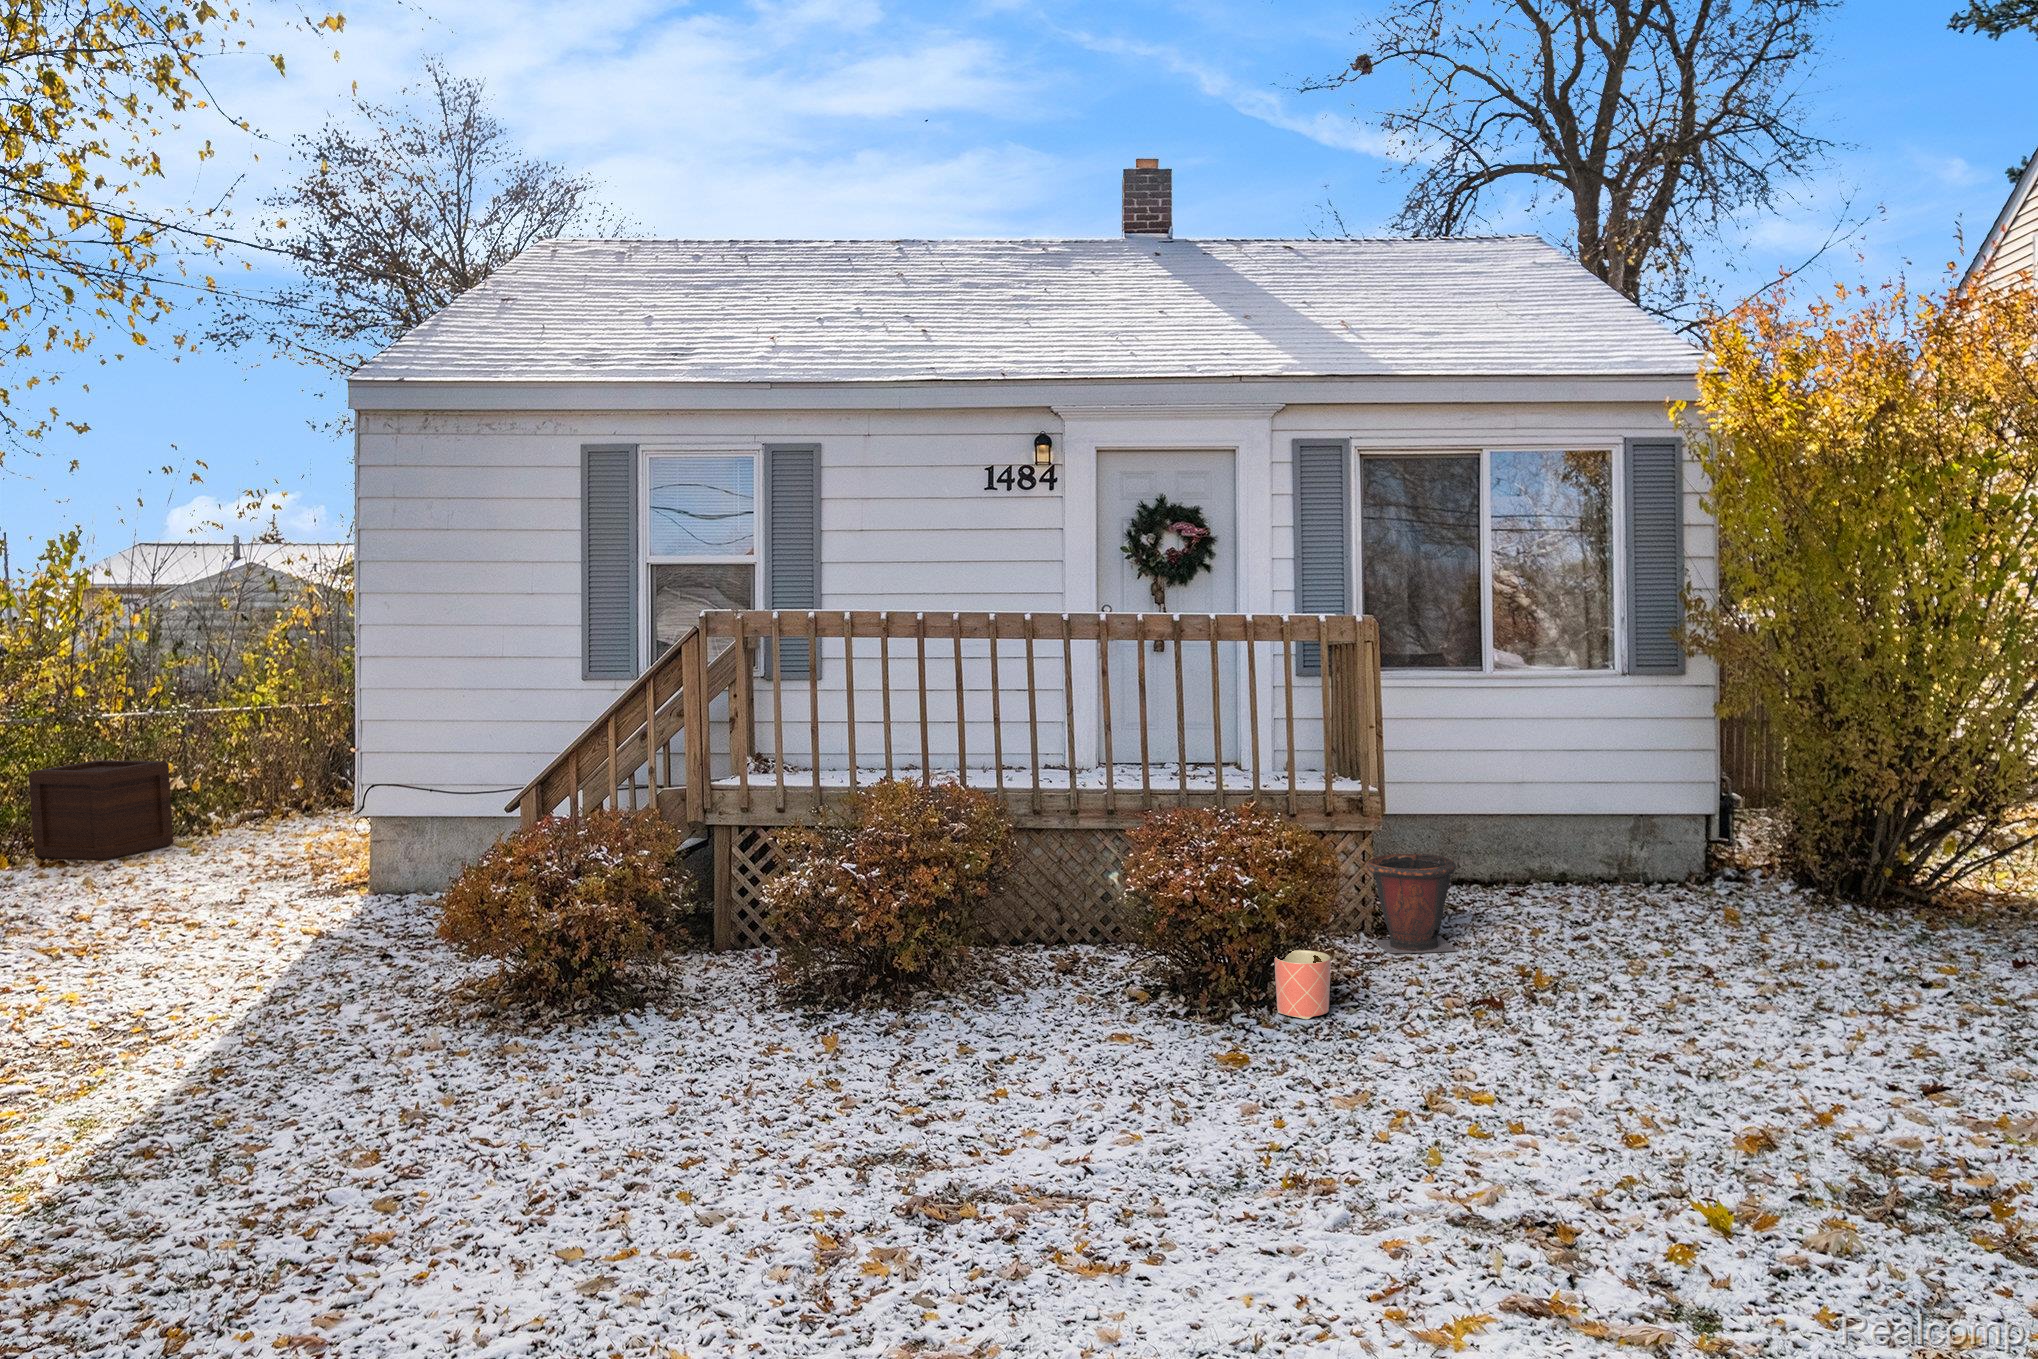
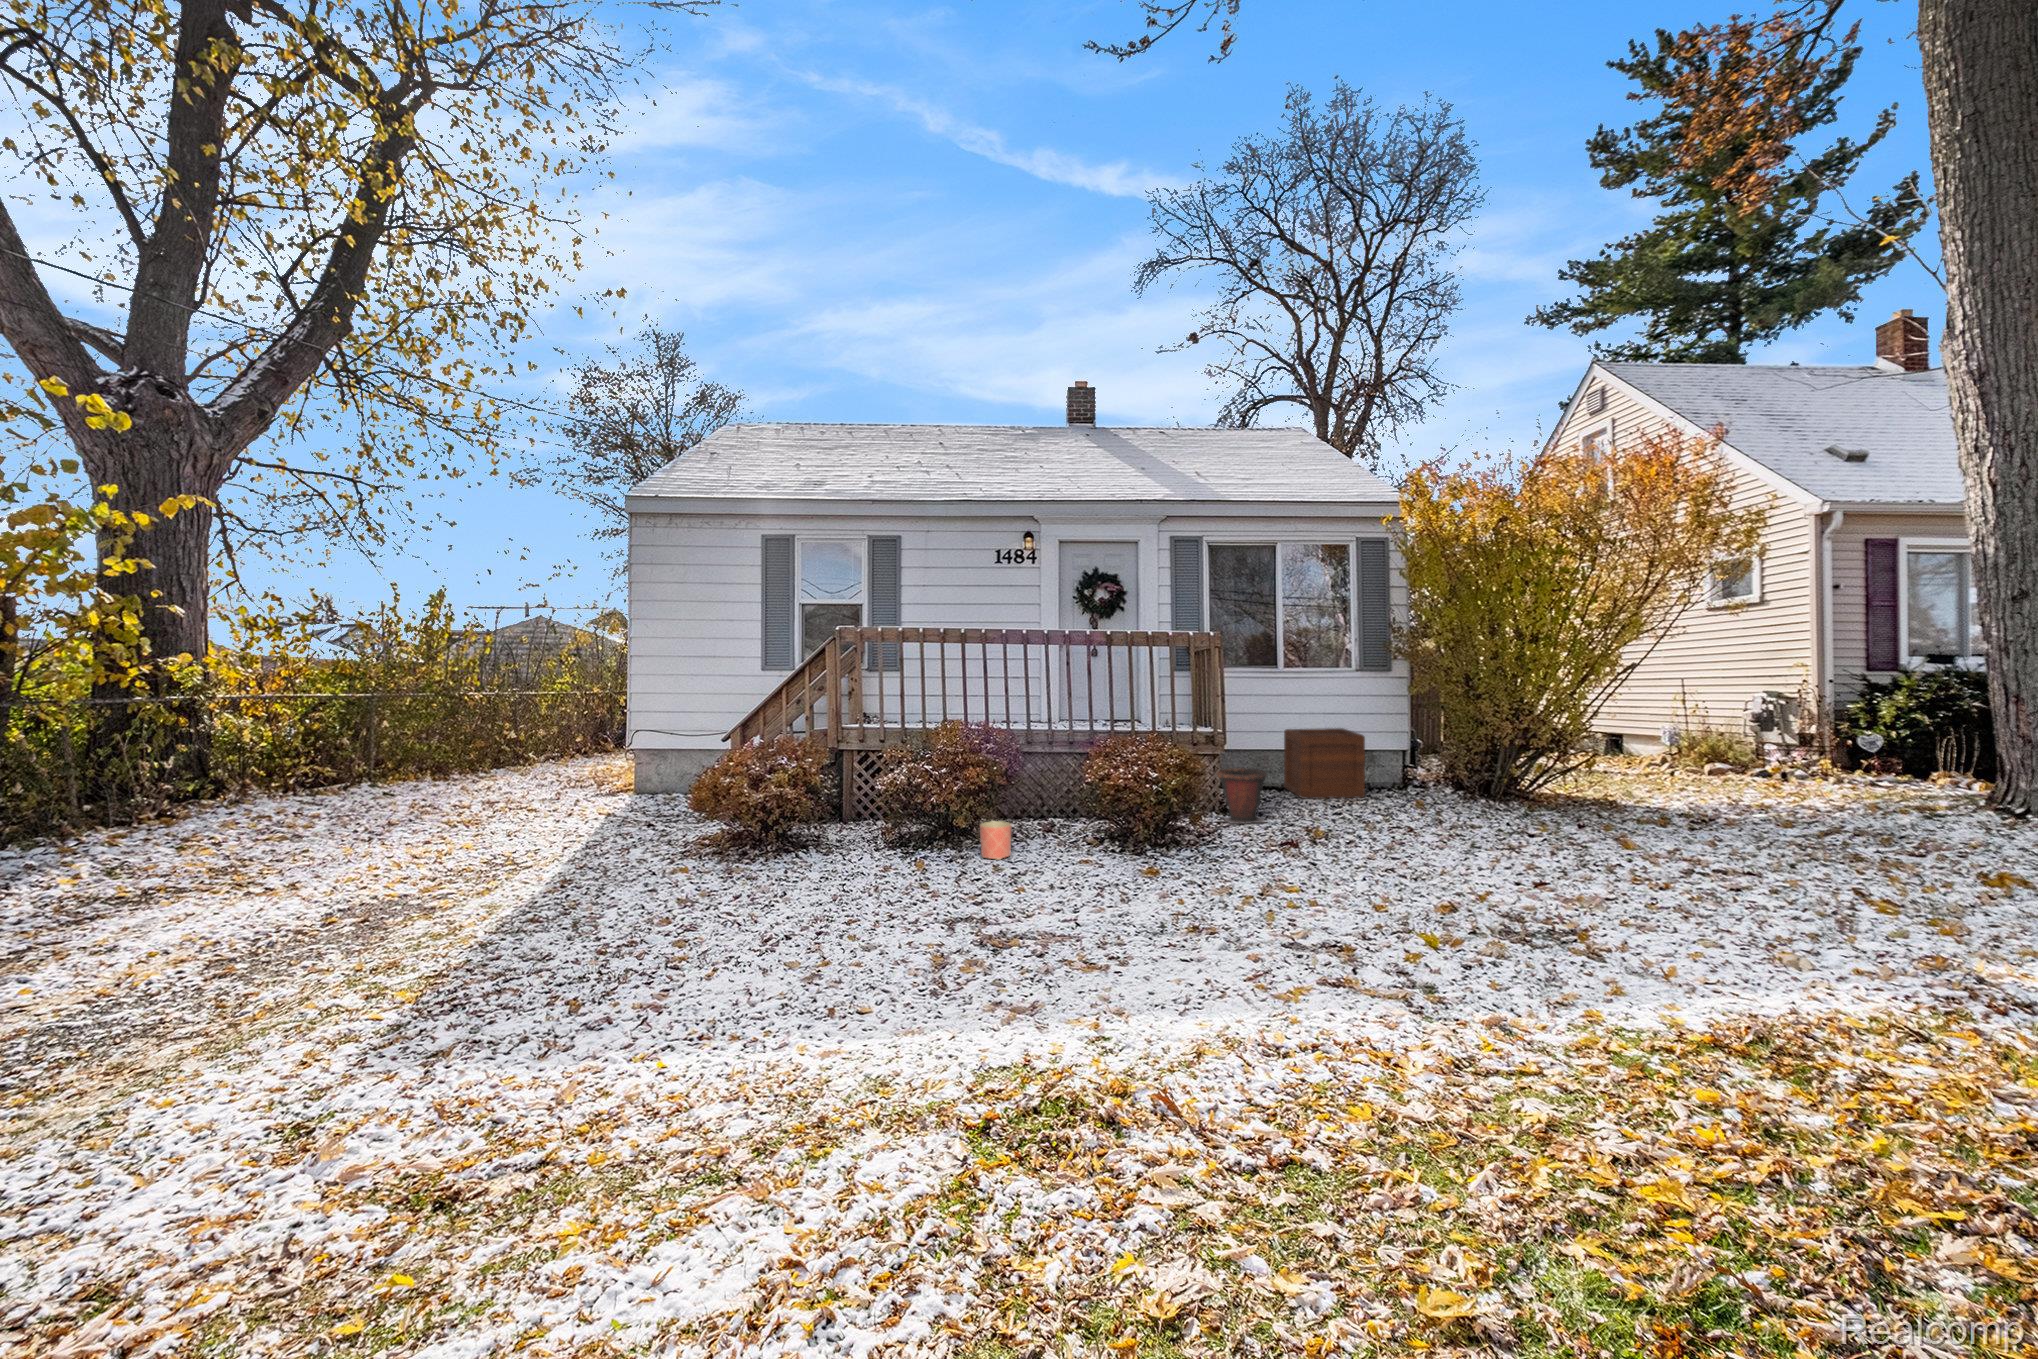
wooden crate: present [29,760,173,861] -> present [1284,728,1365,799]
planter: present [1274,950,1331,1020] -> present [980,821,1012,860]

